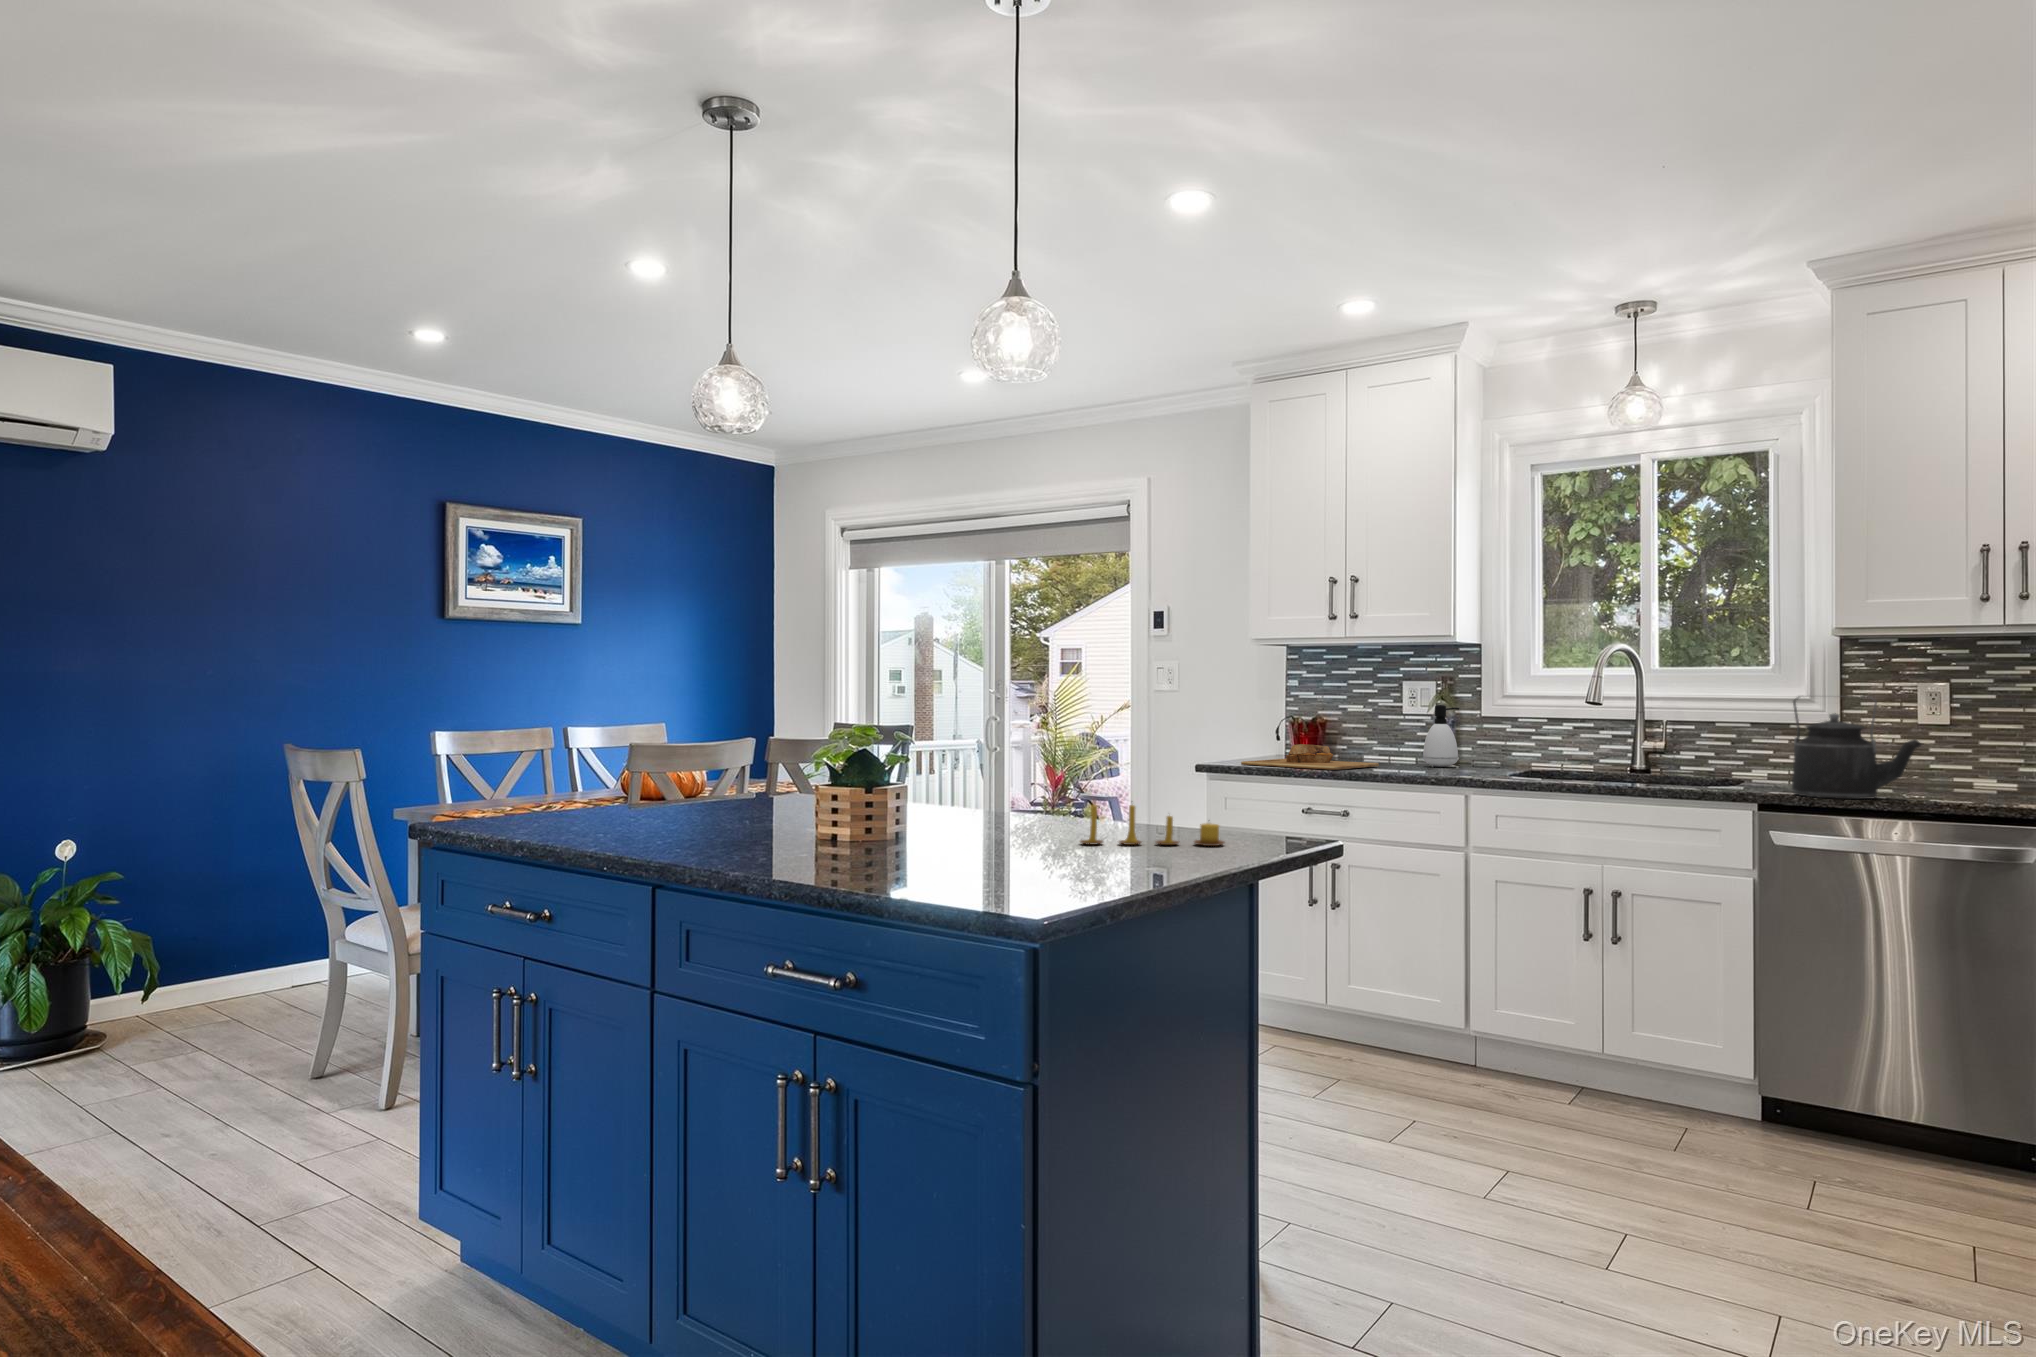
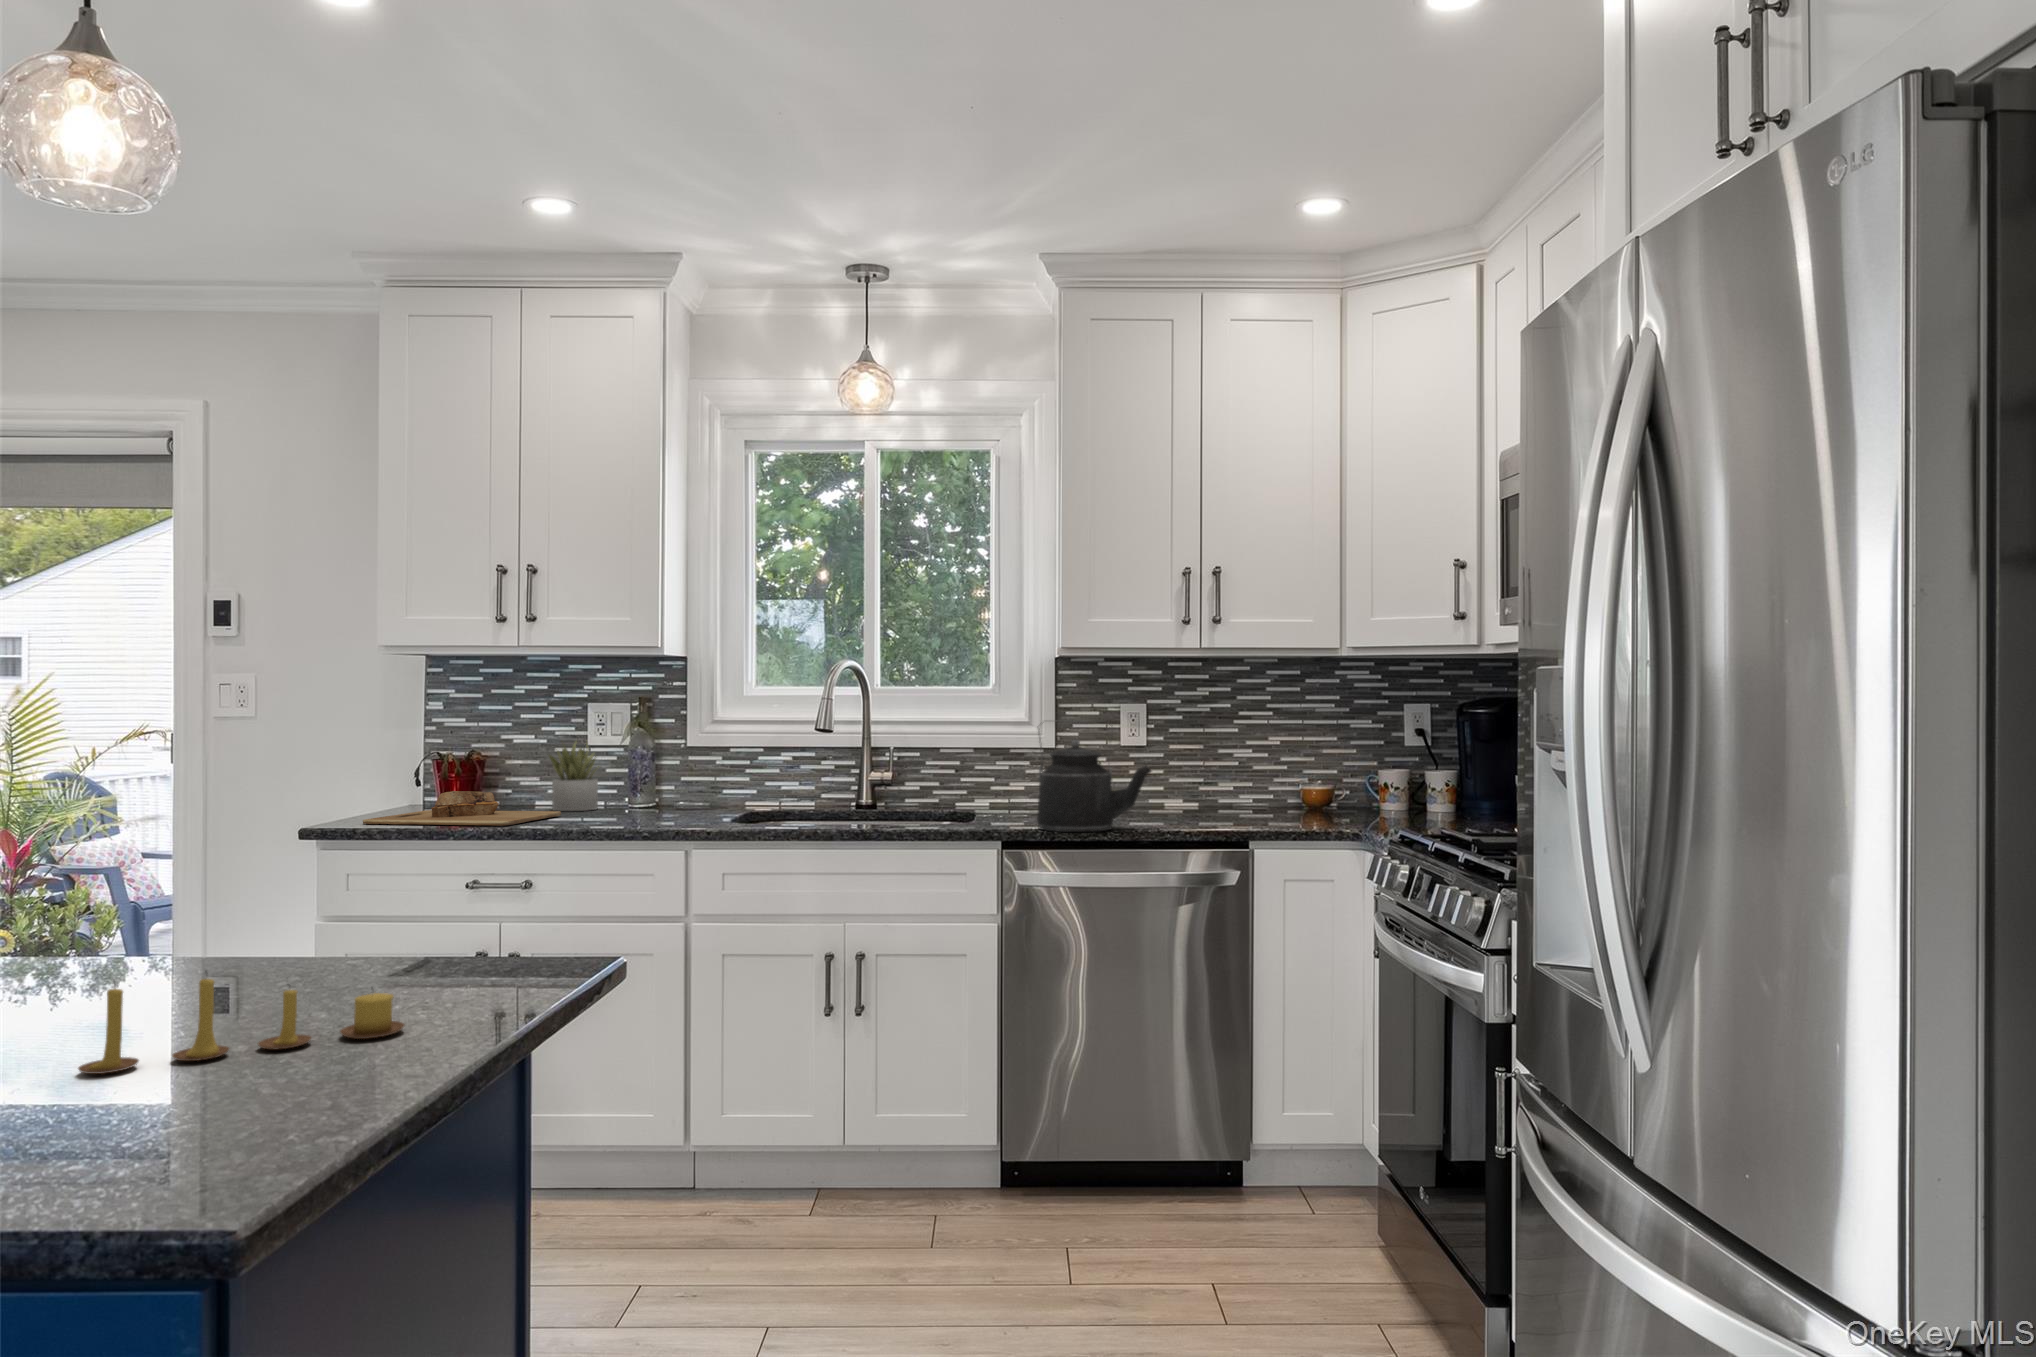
soap dispenser: present [1423,705,1459,767] -> none [617,733,661,811]
succulent plant: none [1372,710,1413,765] -> present [549,743,599,811]

